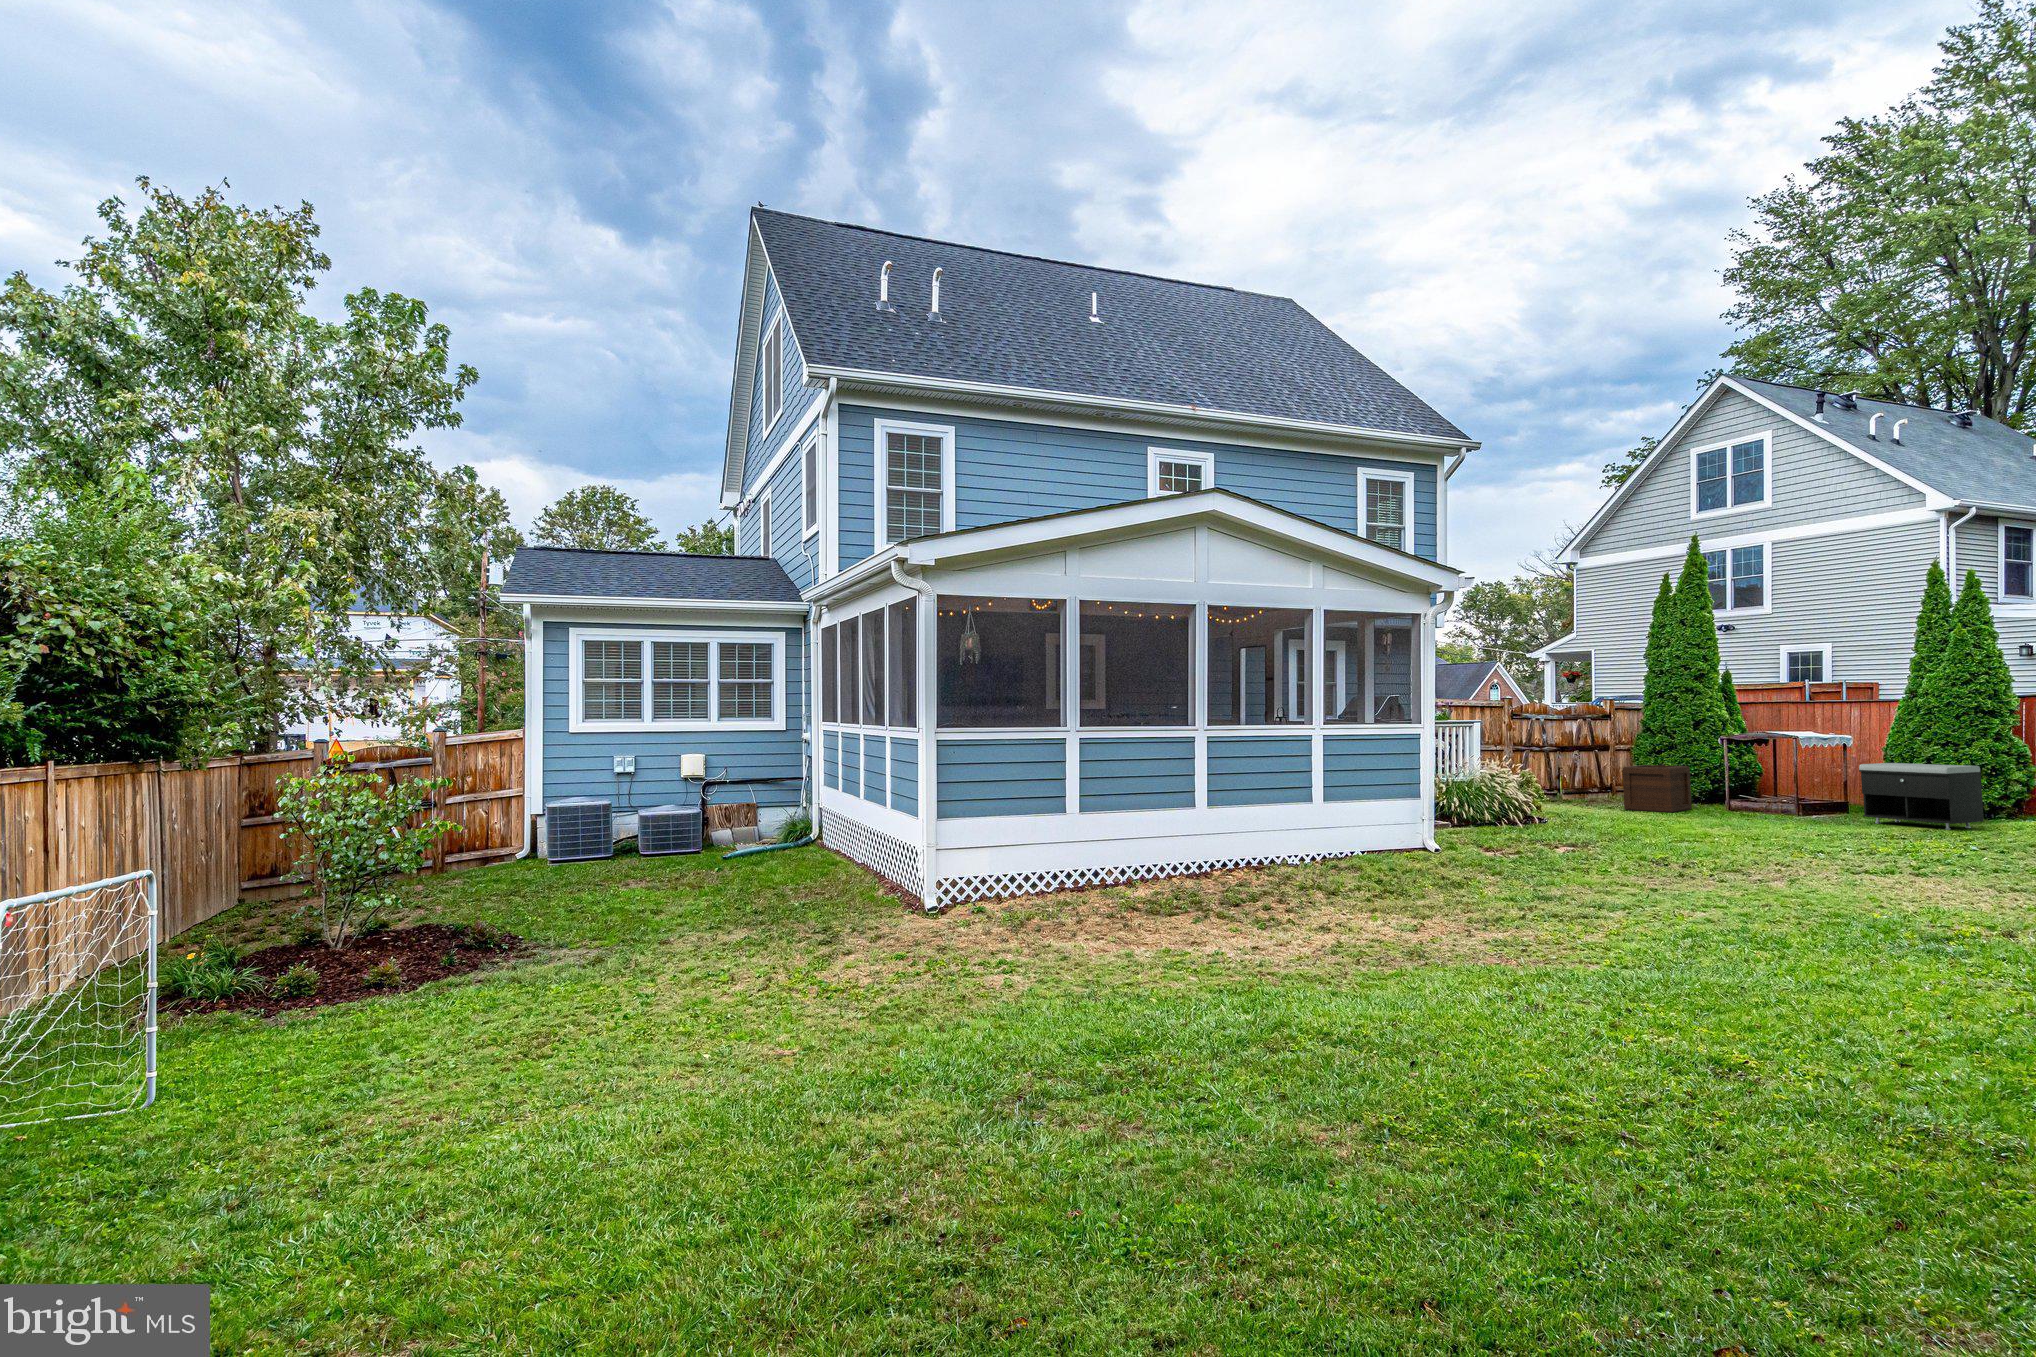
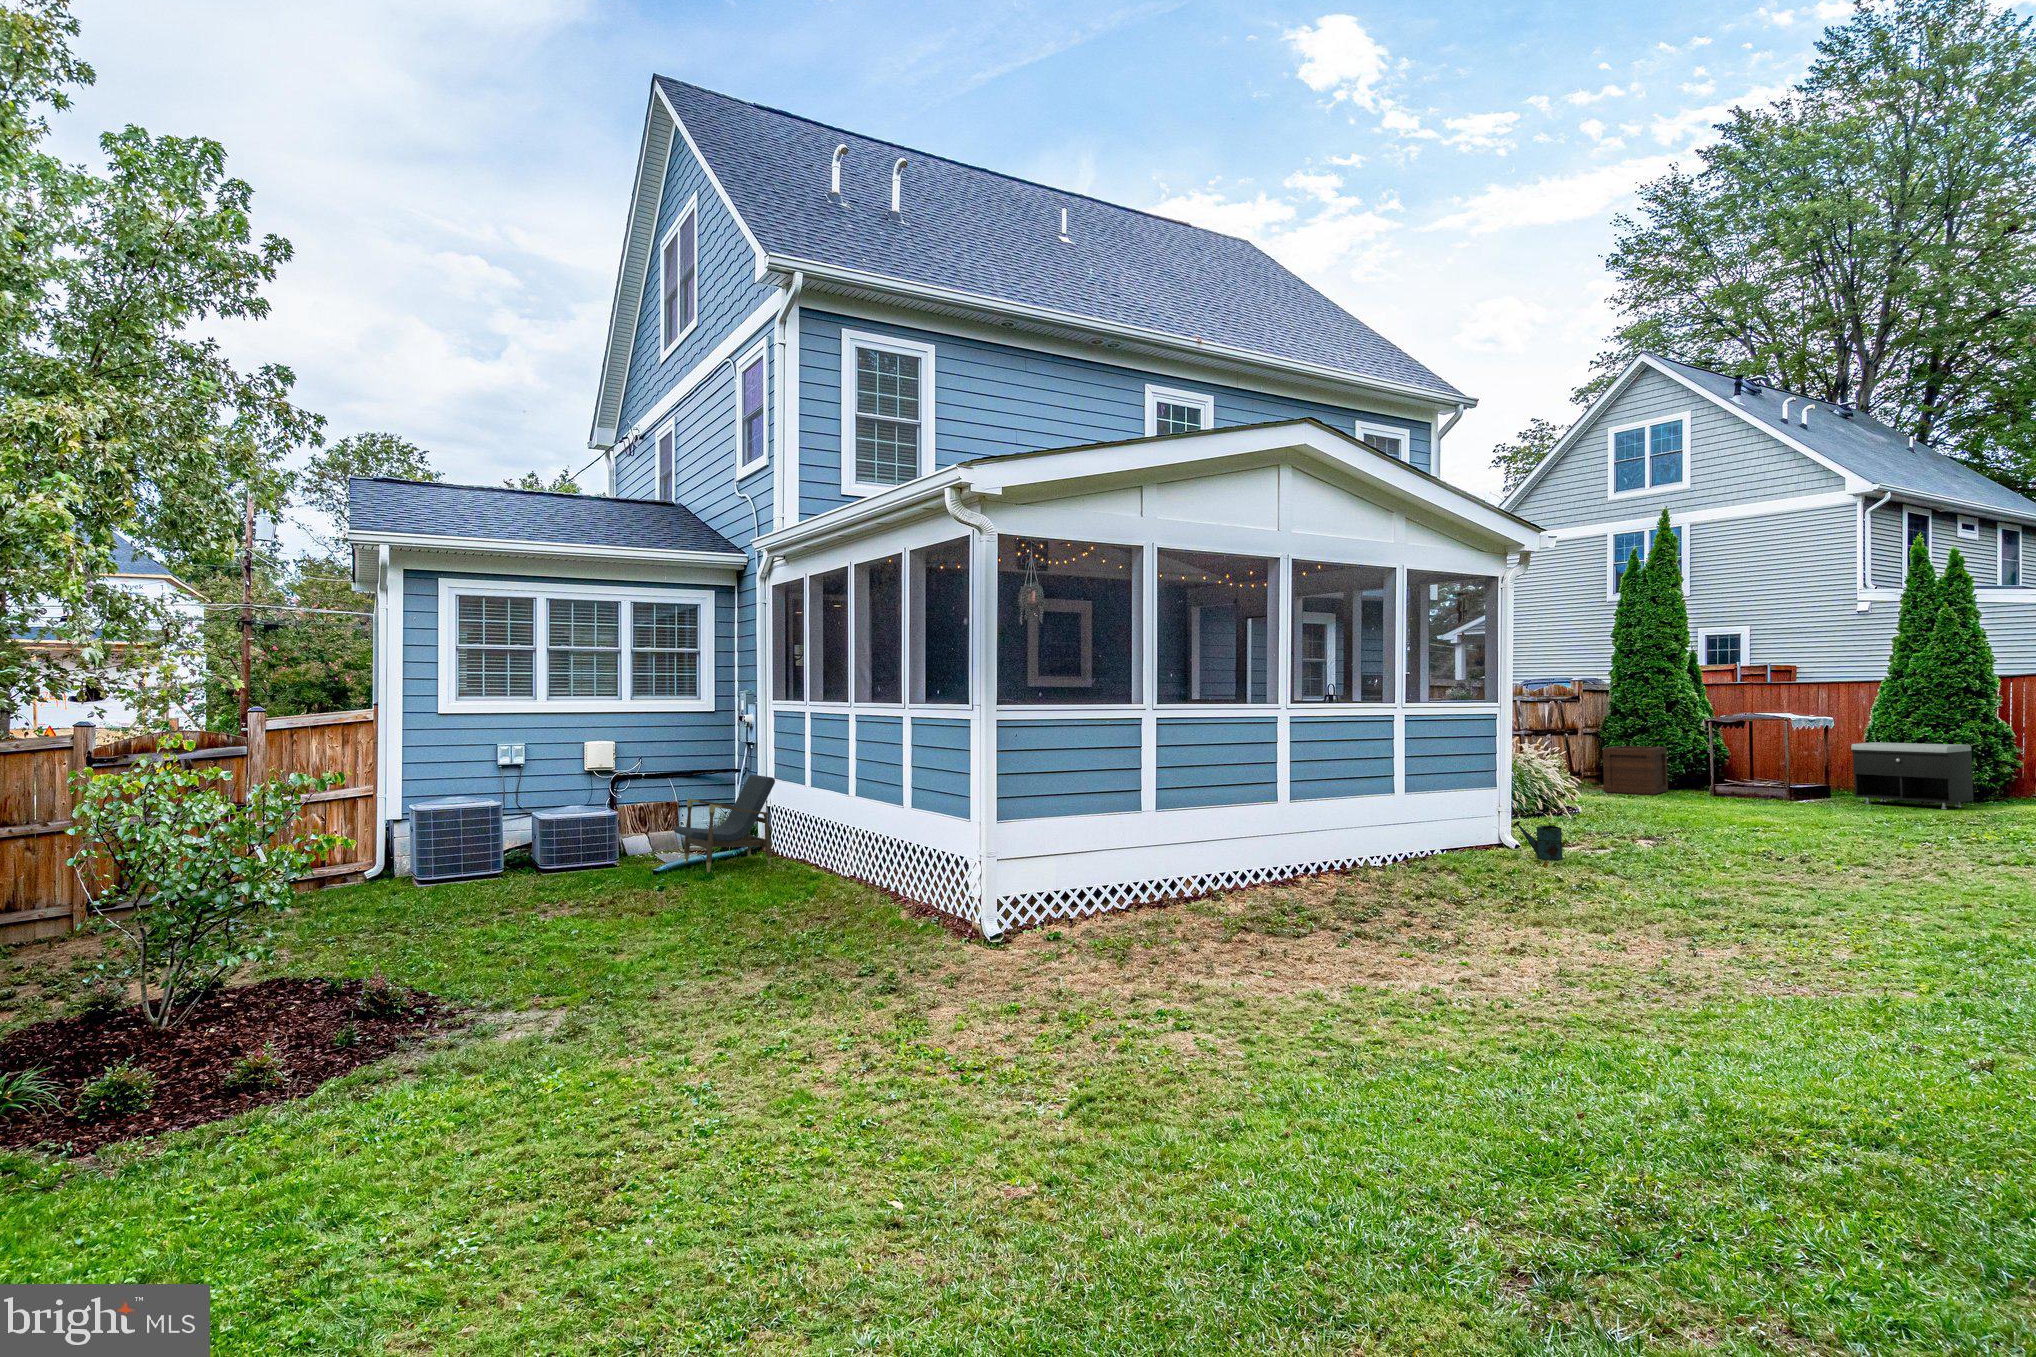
lounge chair: none [744,783,822,860] -> present [674,775,775,873]
watering can: none [1441,830,1490,865] -> present [1513,821,1572,860]

